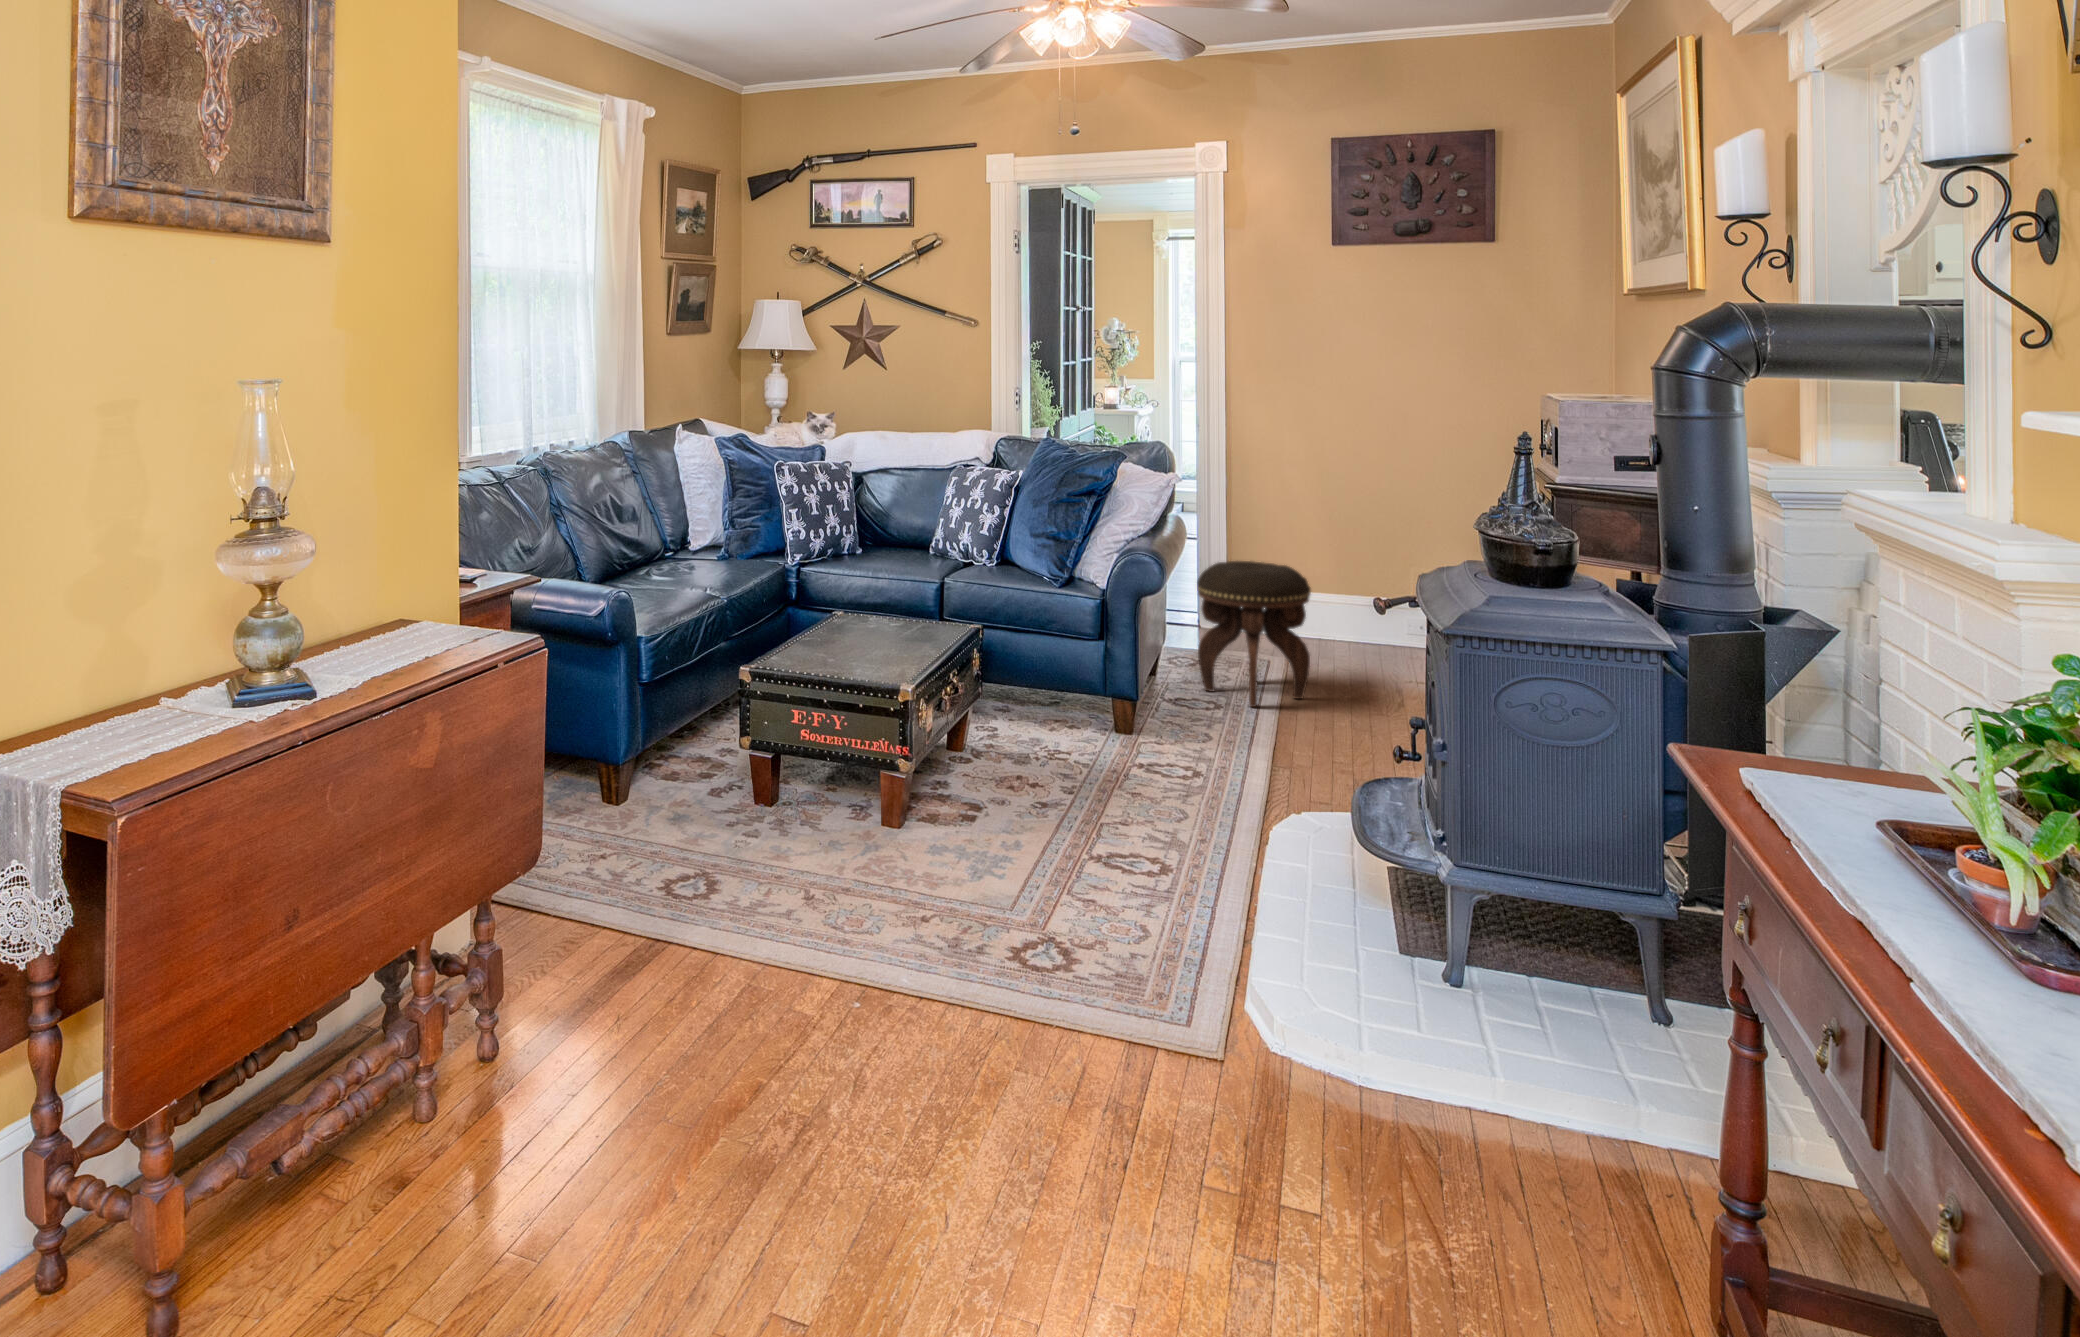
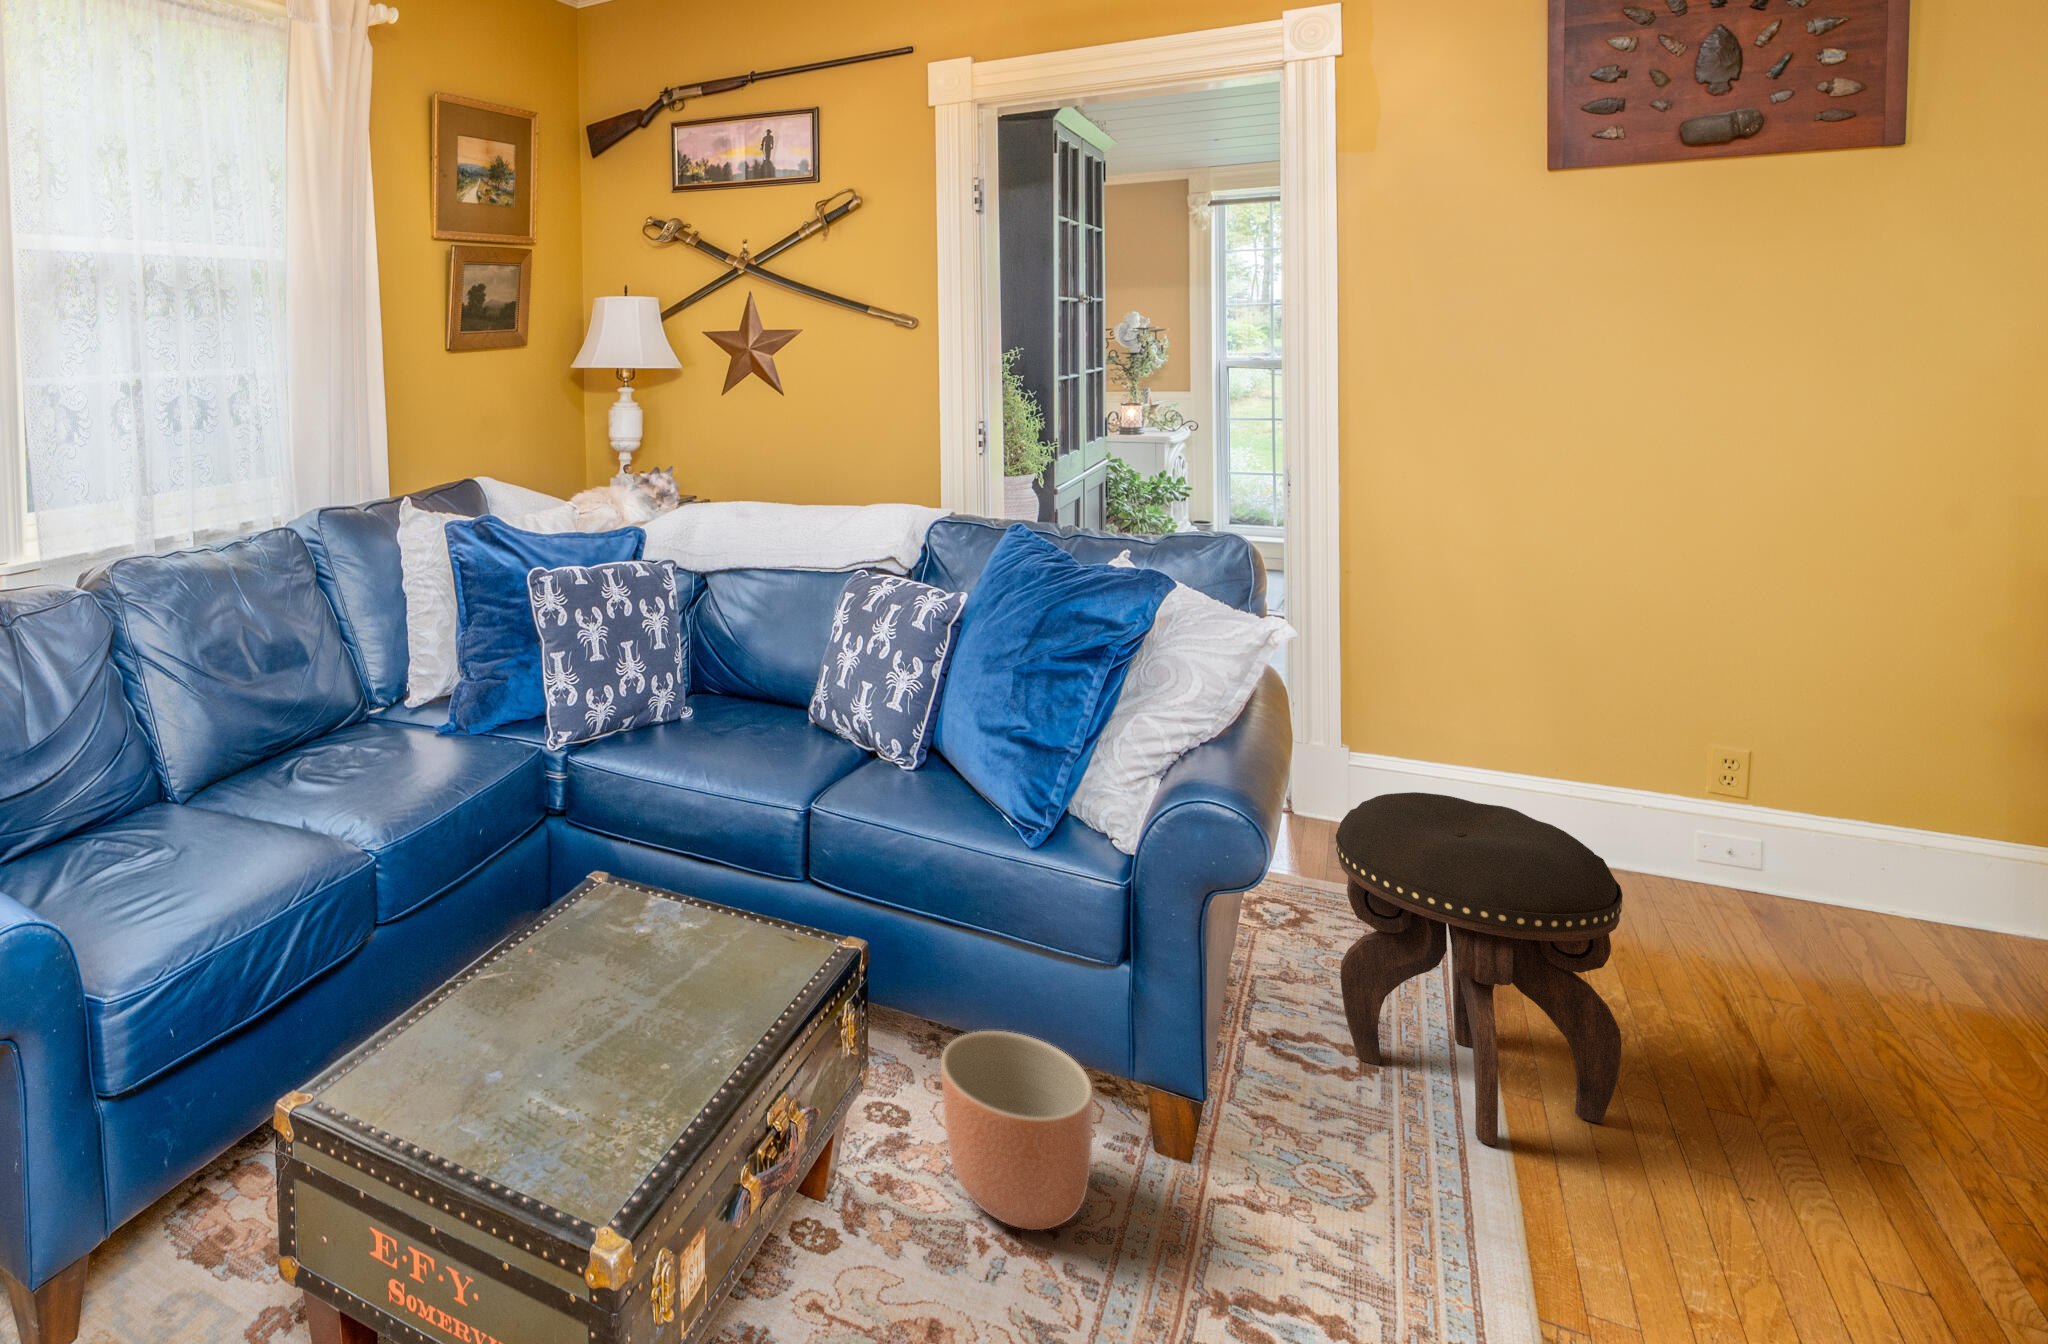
planter: none [1017,666,1084,740] -> present [941,1031,1093,1230]

